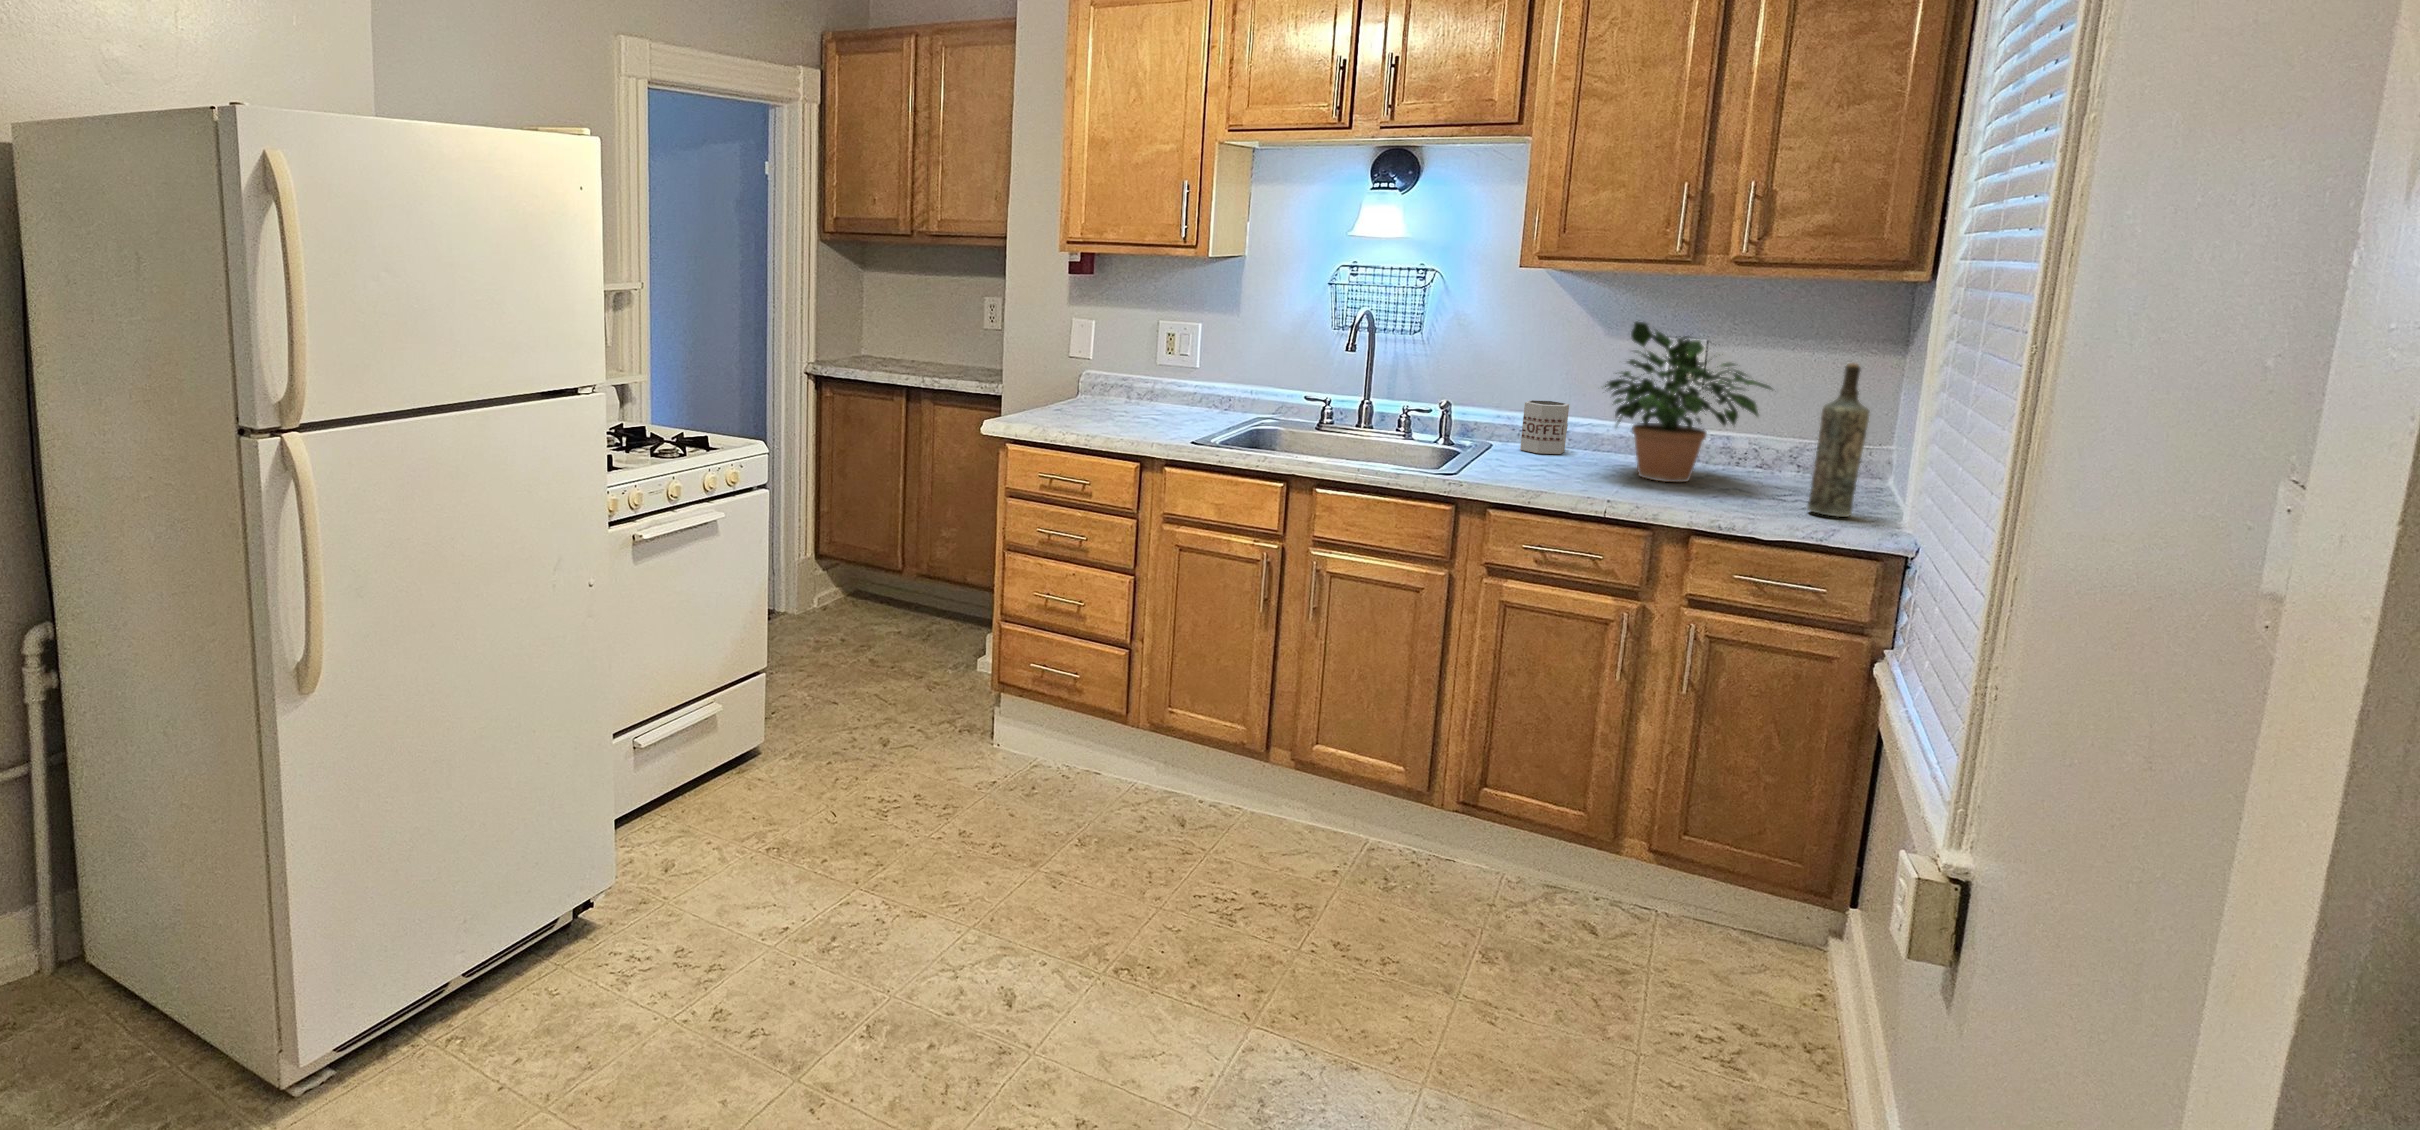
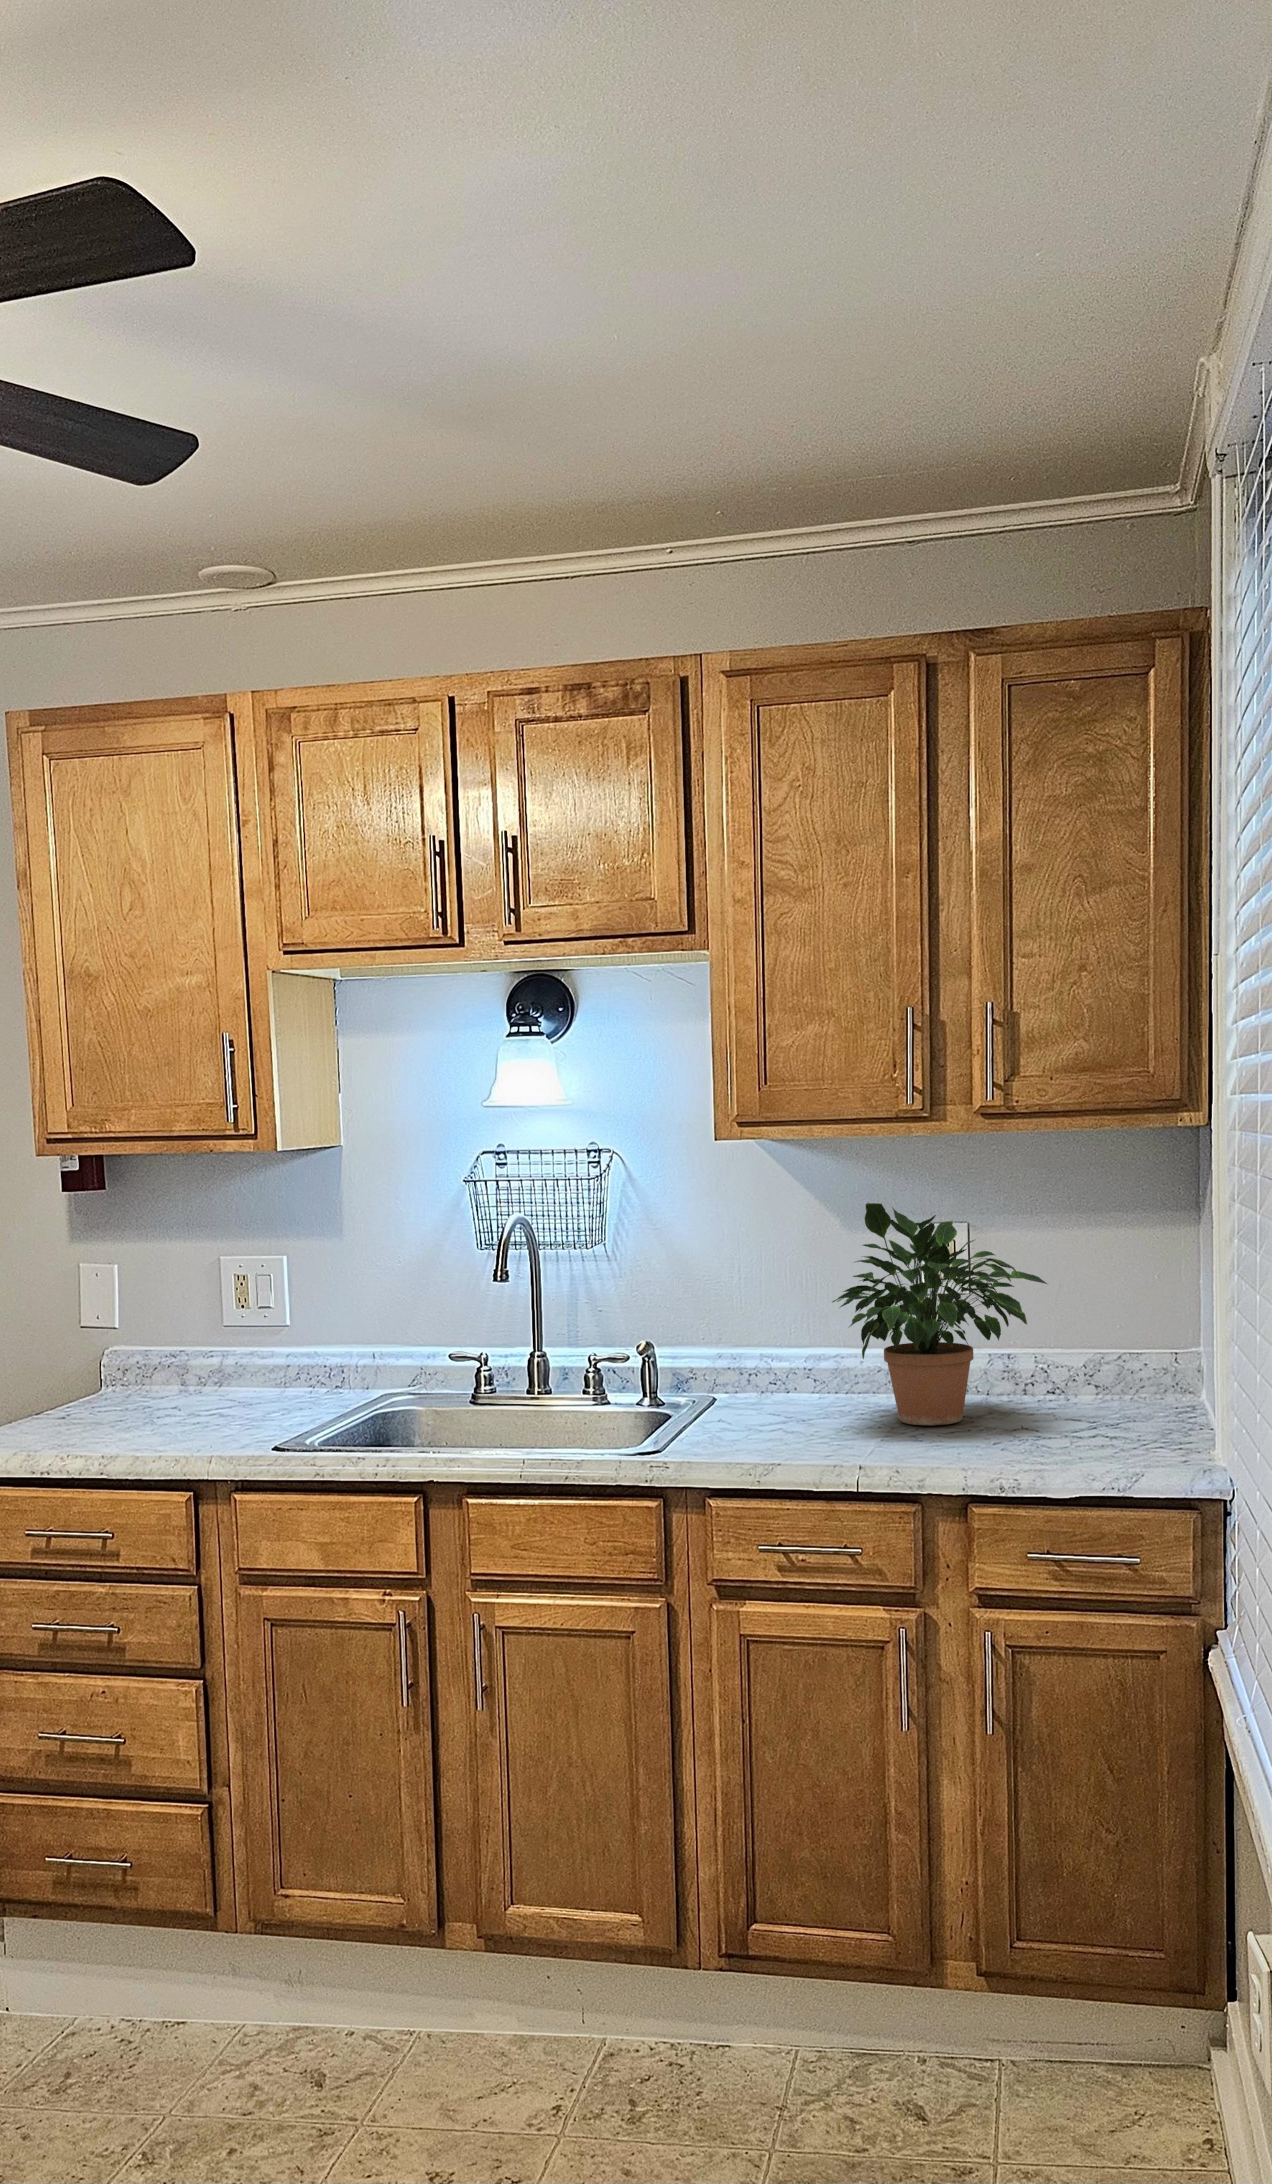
bottle: present [1807,363,1869,517] -> none [1088,1242,1140,1448]
mug: present [1520,400,1569,454] -> none [750,1323,812,1403]

